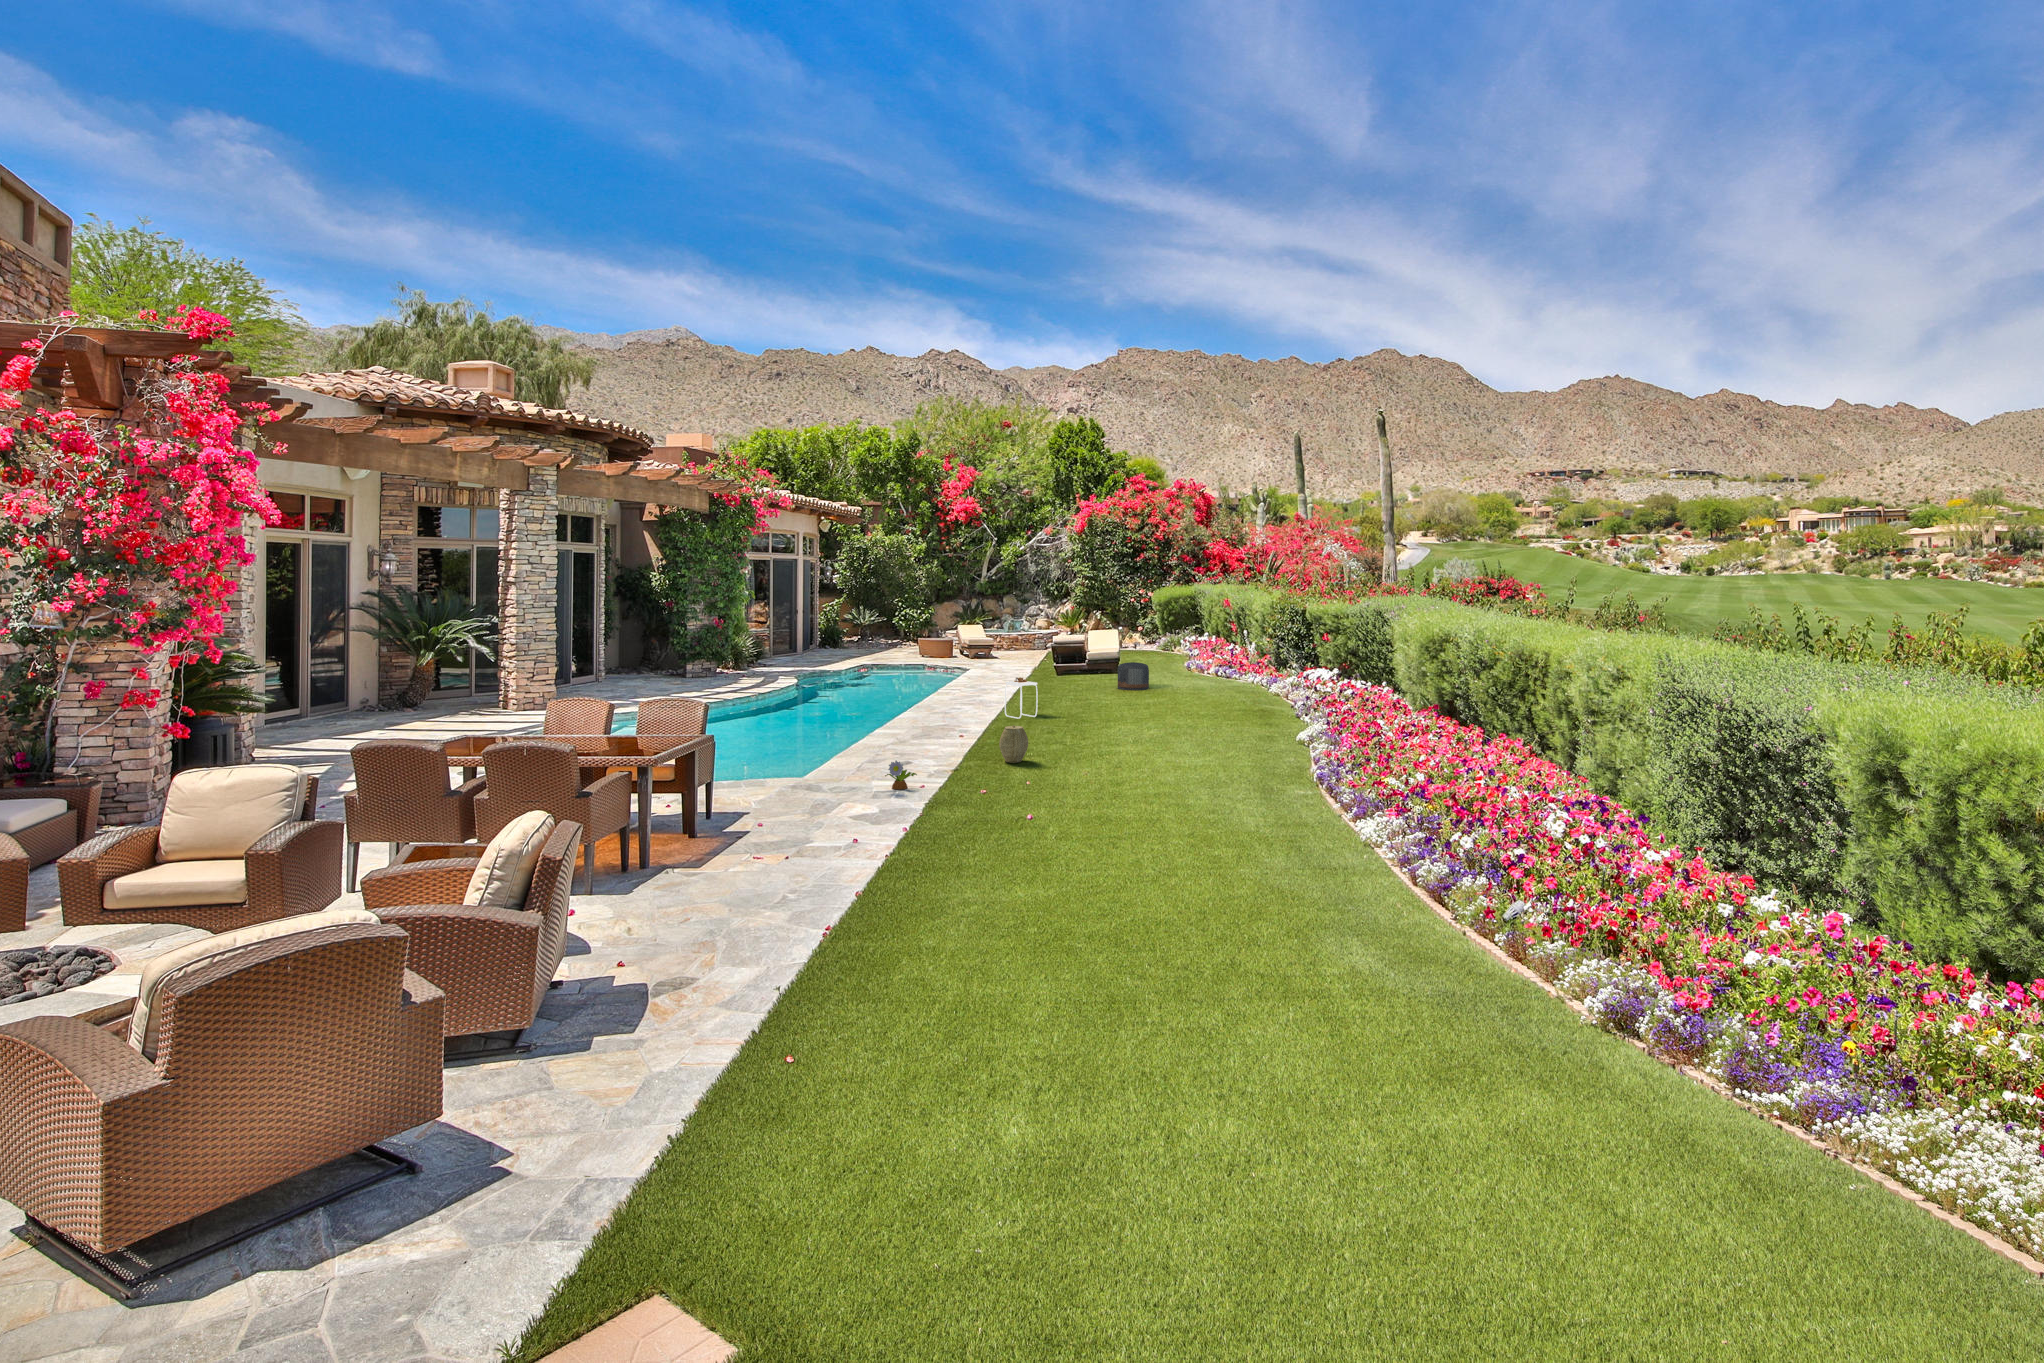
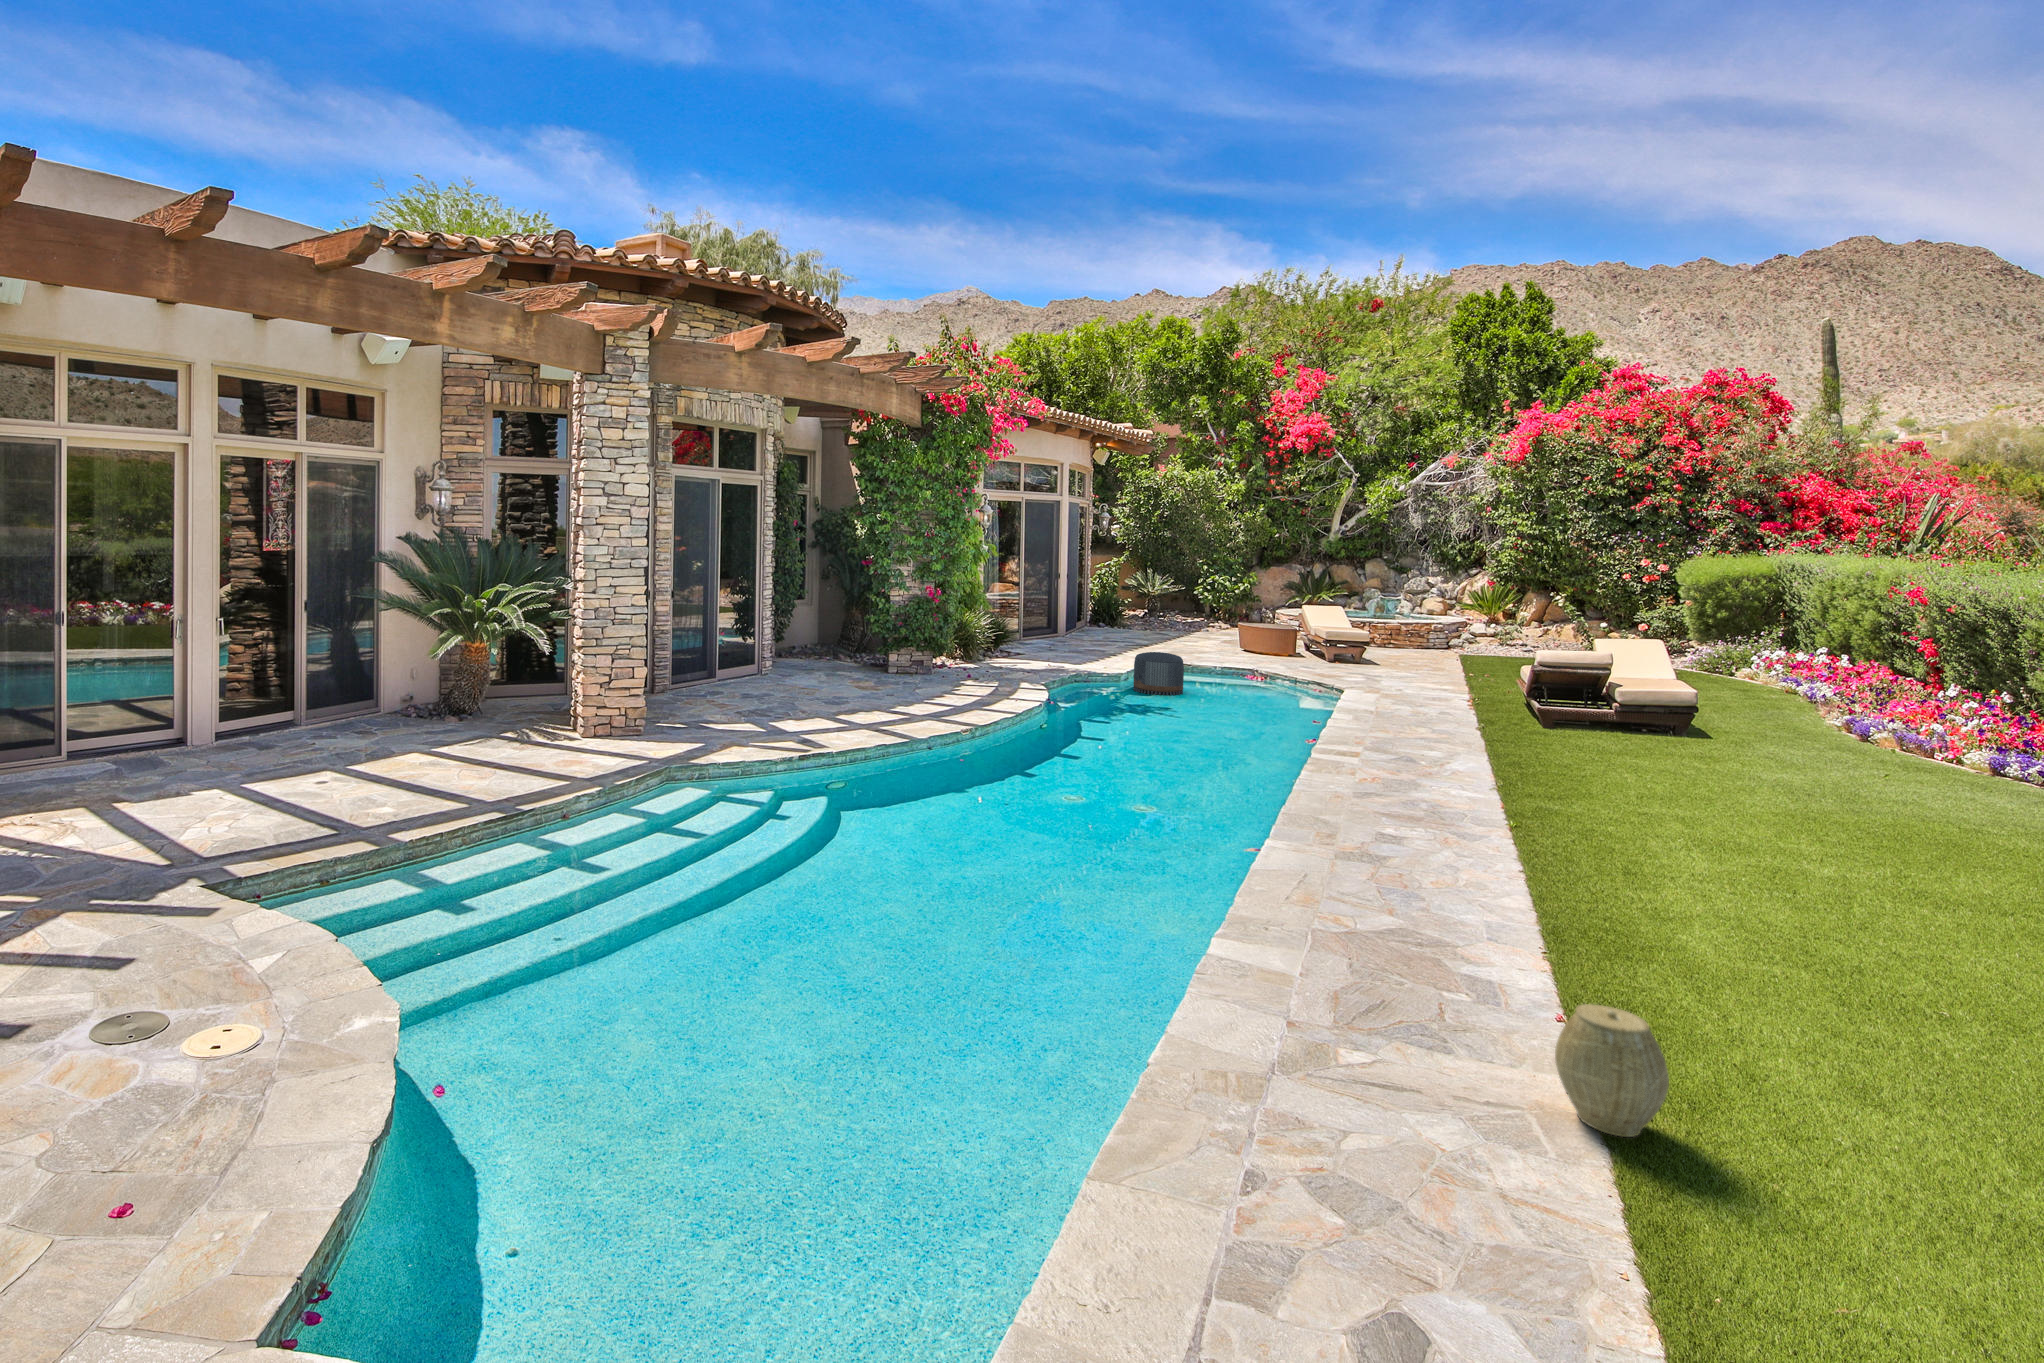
pouf: present [1118,662,1149,690] -> present [1133,652,1184,695]
side table: present [1005,678,1038,719] -> none [1462,765,1555,863]
decorative plant: present [885,760,917,789] -> none [1189,1165,1308,1268]

